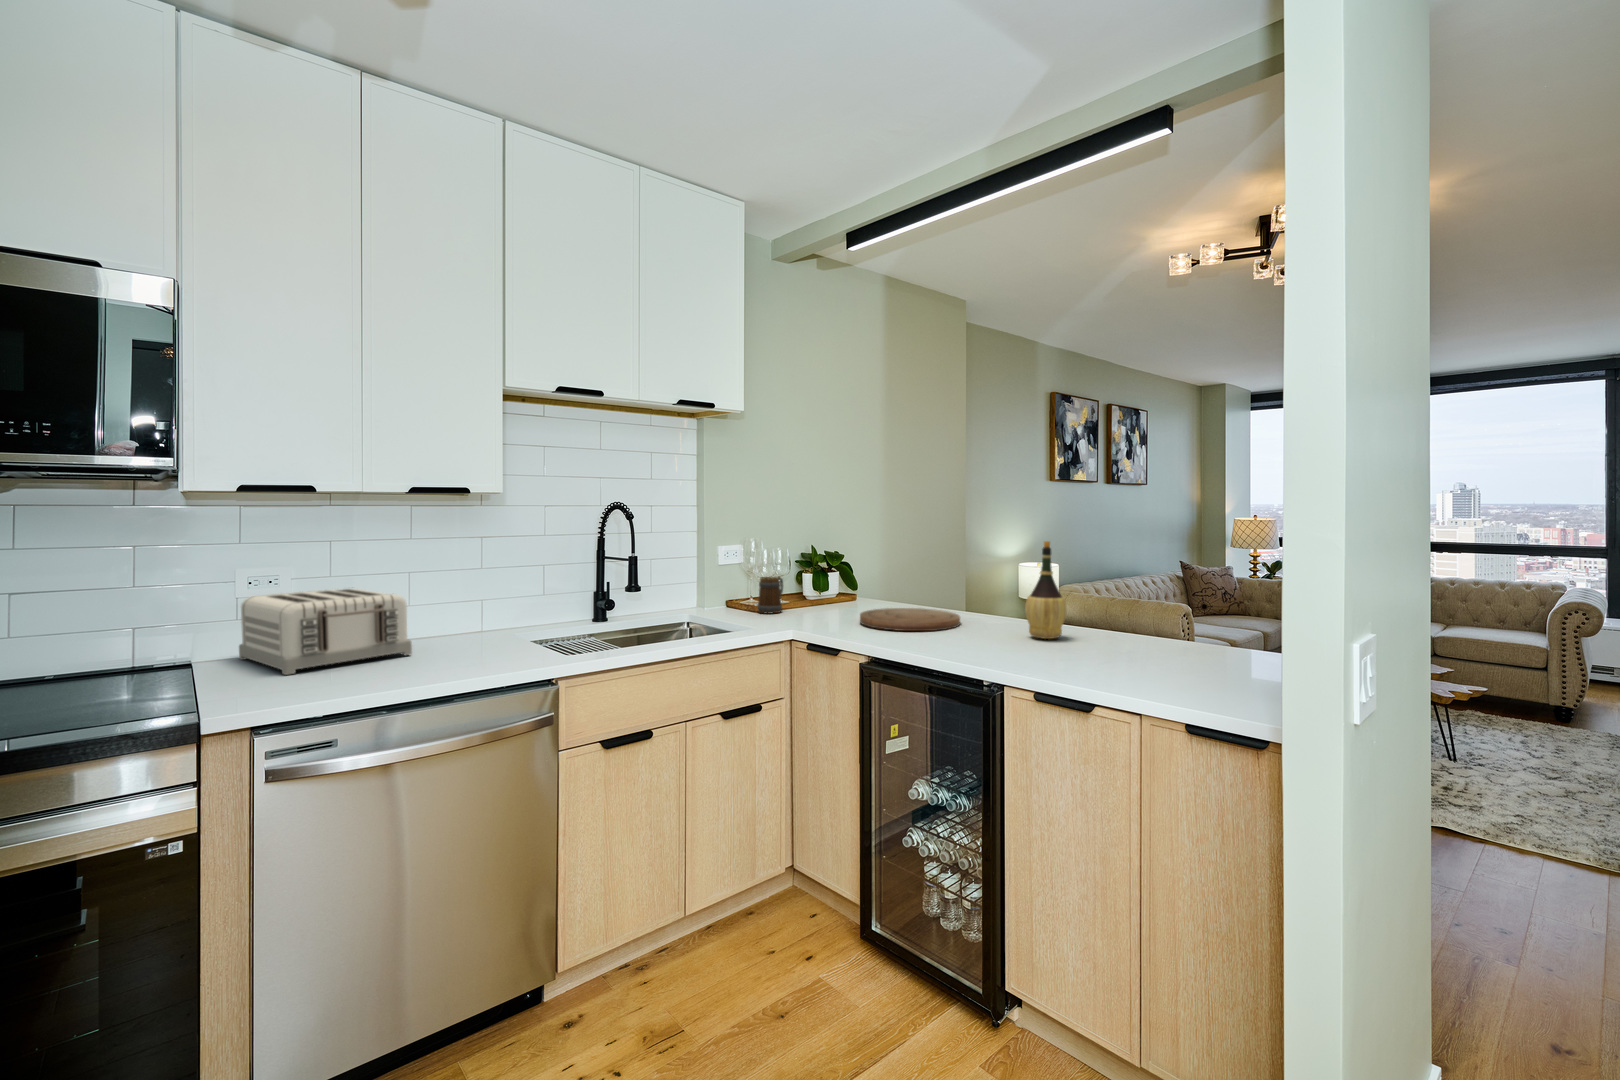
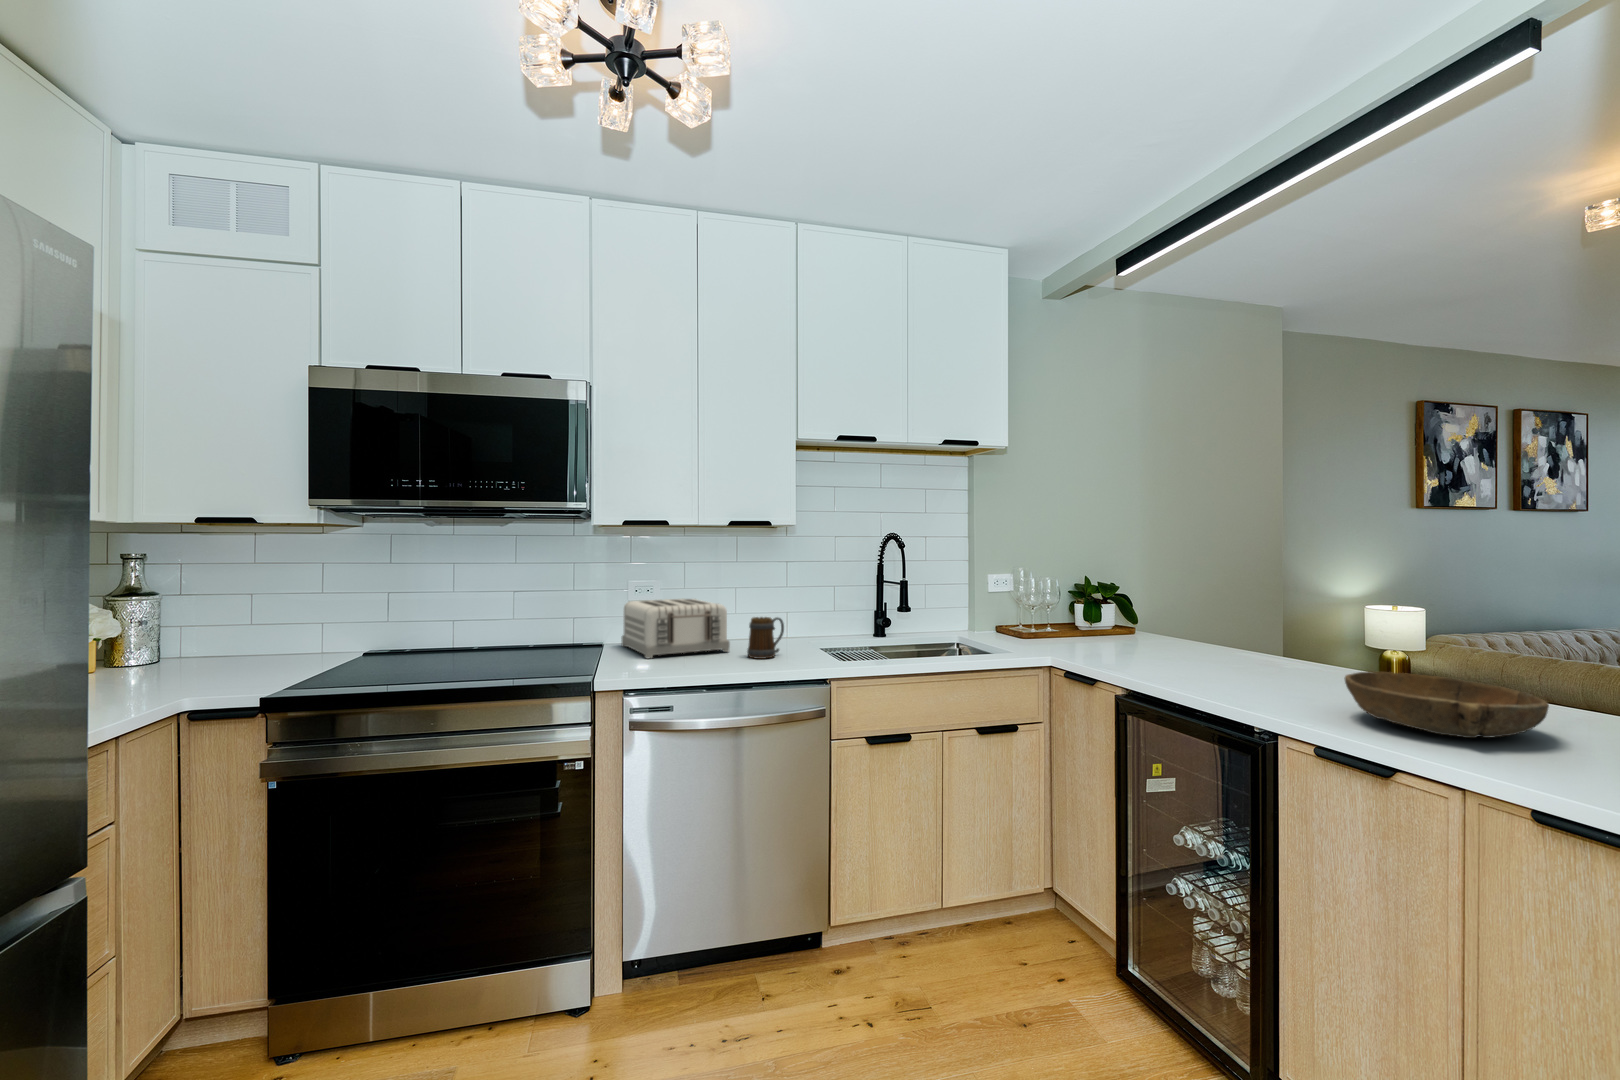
wine bottle: present [1025,541,1066,639] -> none [1313,574,1366,683]
mug: present [757,577,783,614] -> present [747,617,784,659]
cutting board: present [860,608,960,631] -> none [1125,641,1241,666]
bowl: none [1070,629,1218,683] -> present [1344,672,1549,738]

